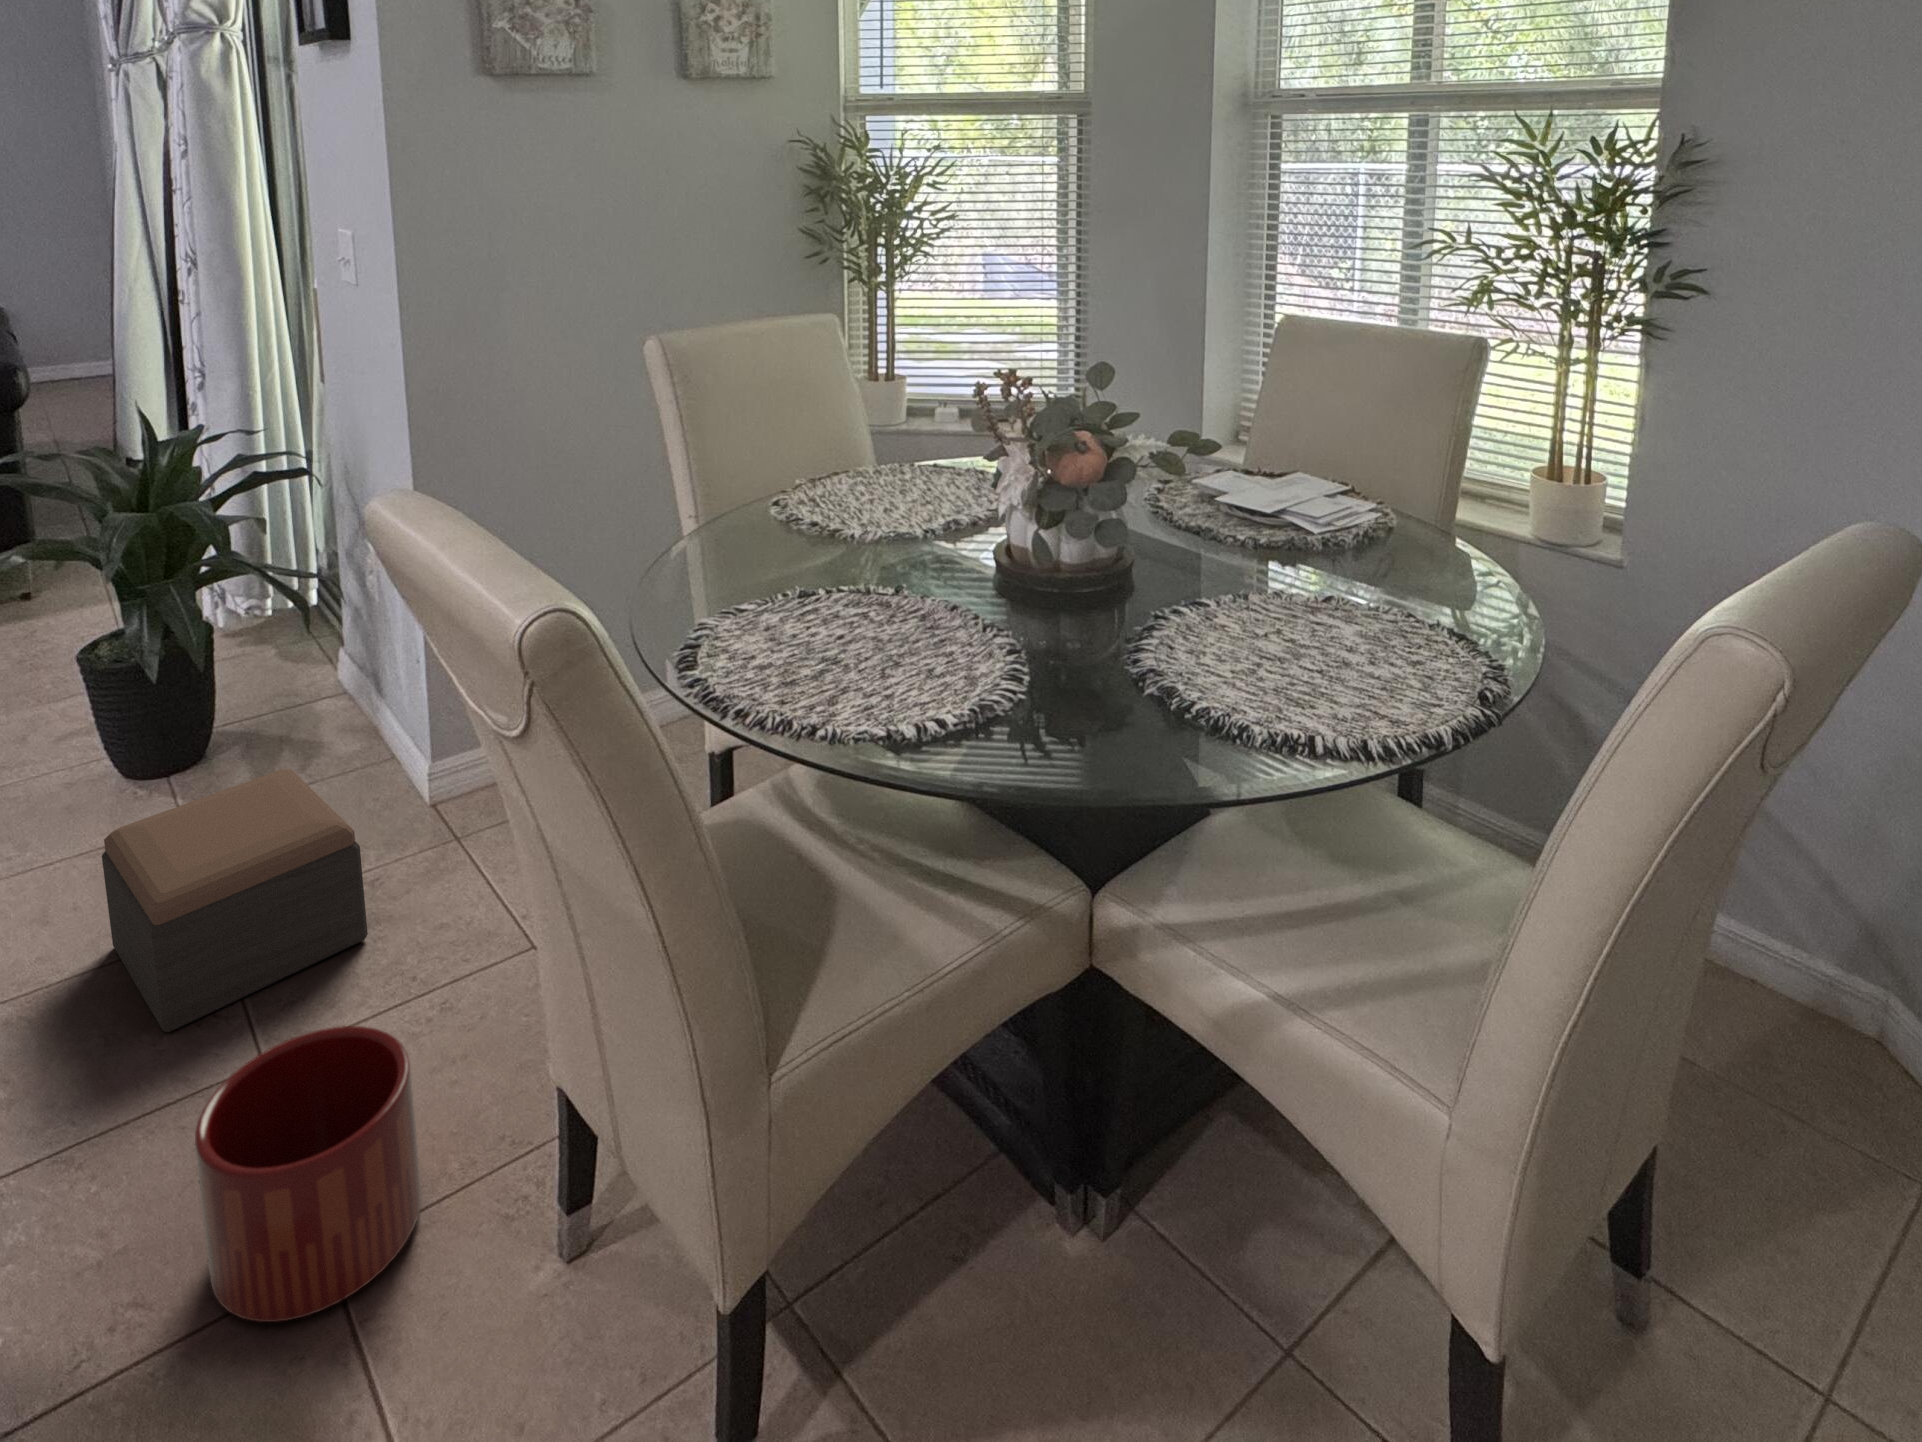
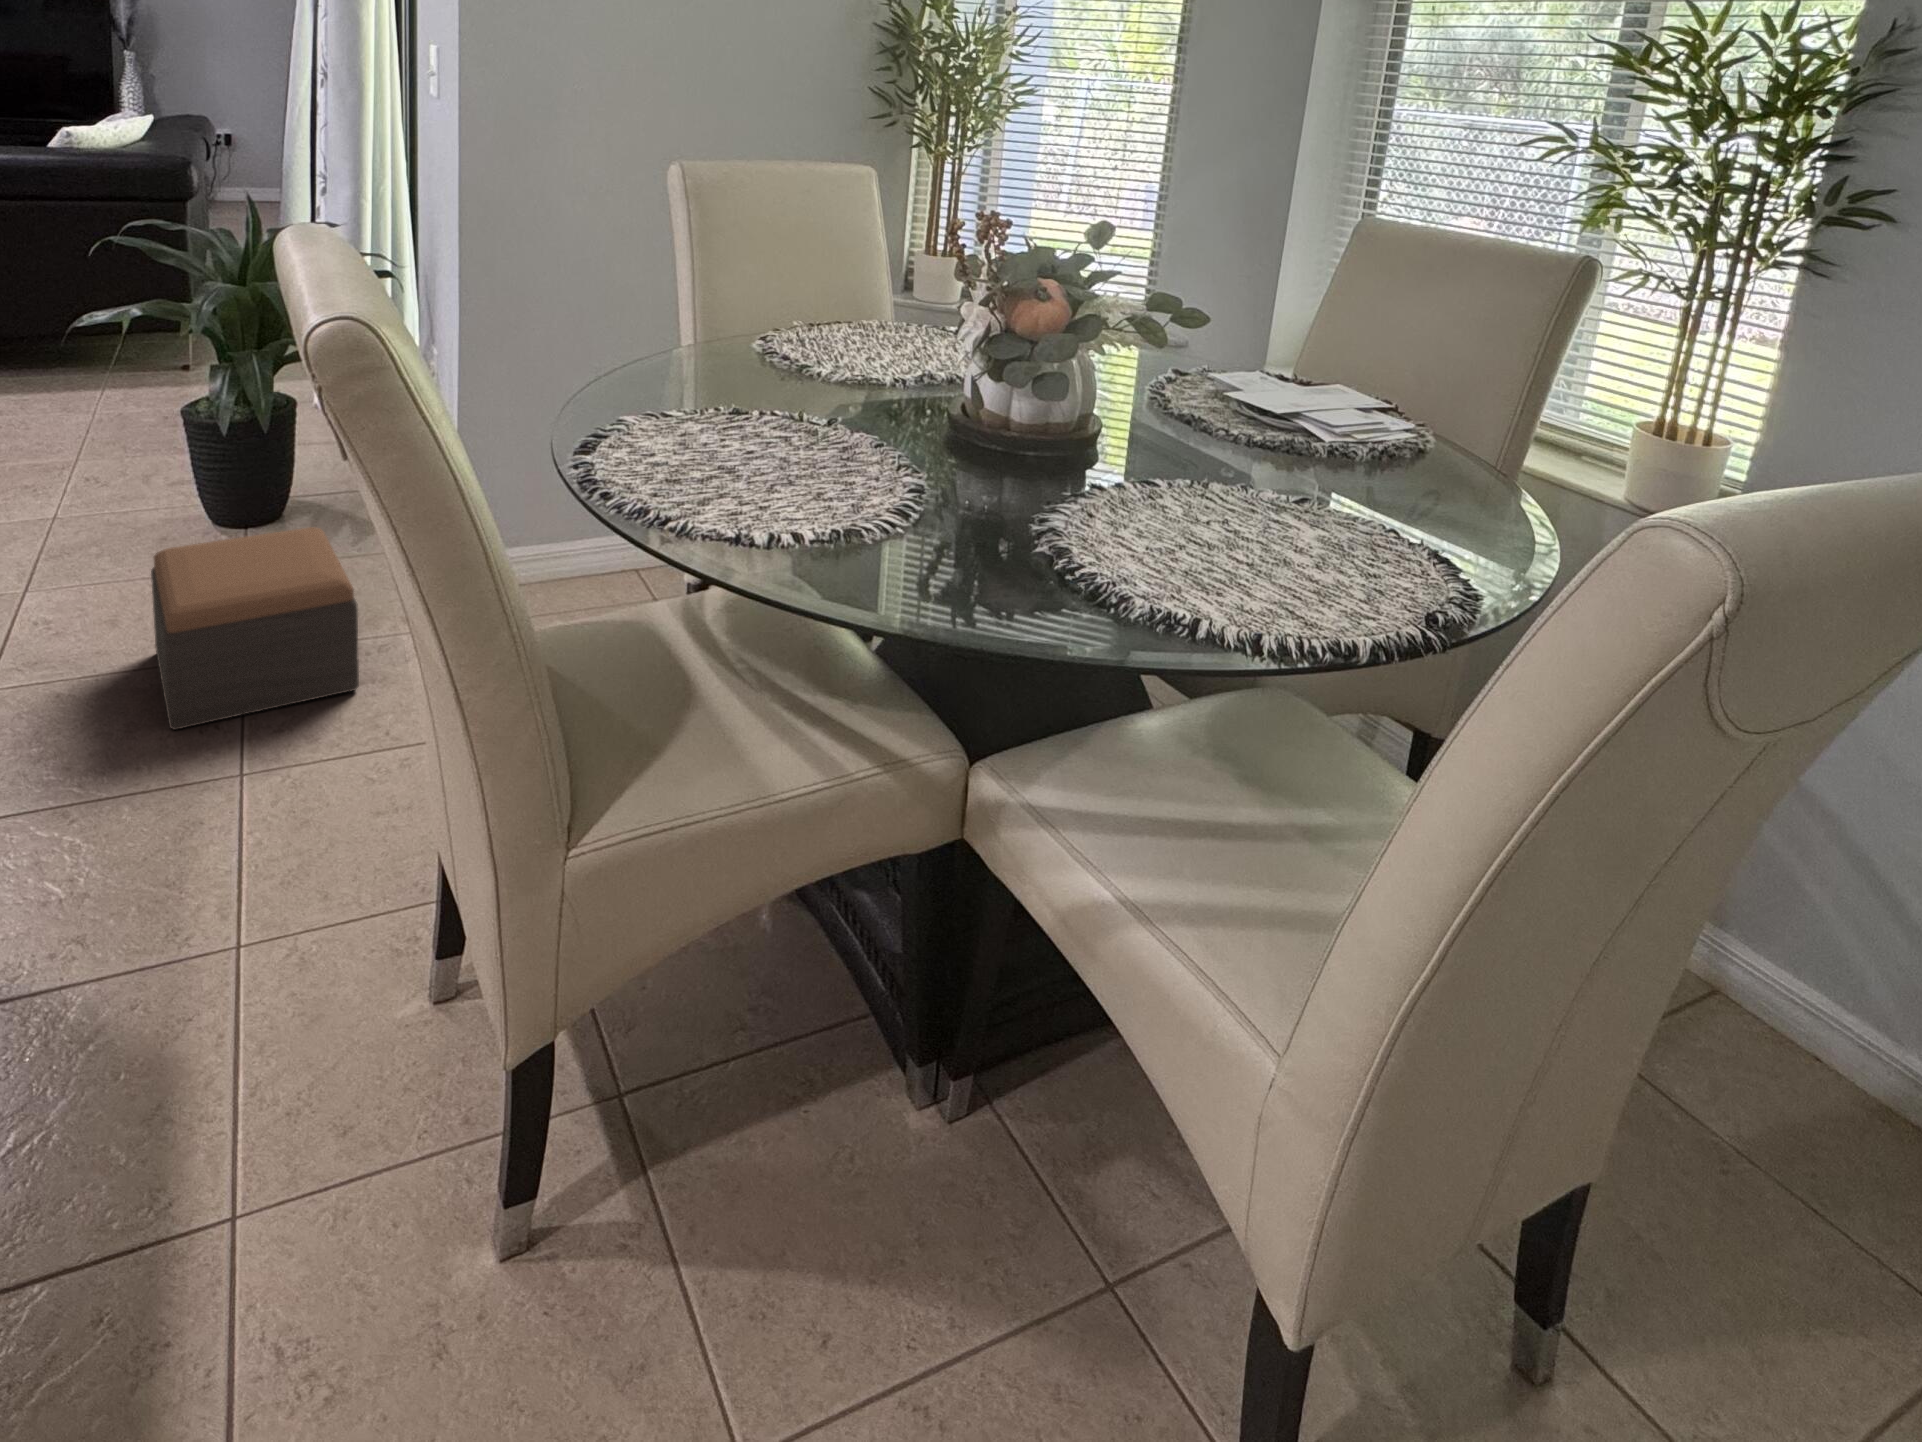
planter: present [195,1026,421,1322] -> none [123,743,327,985]

